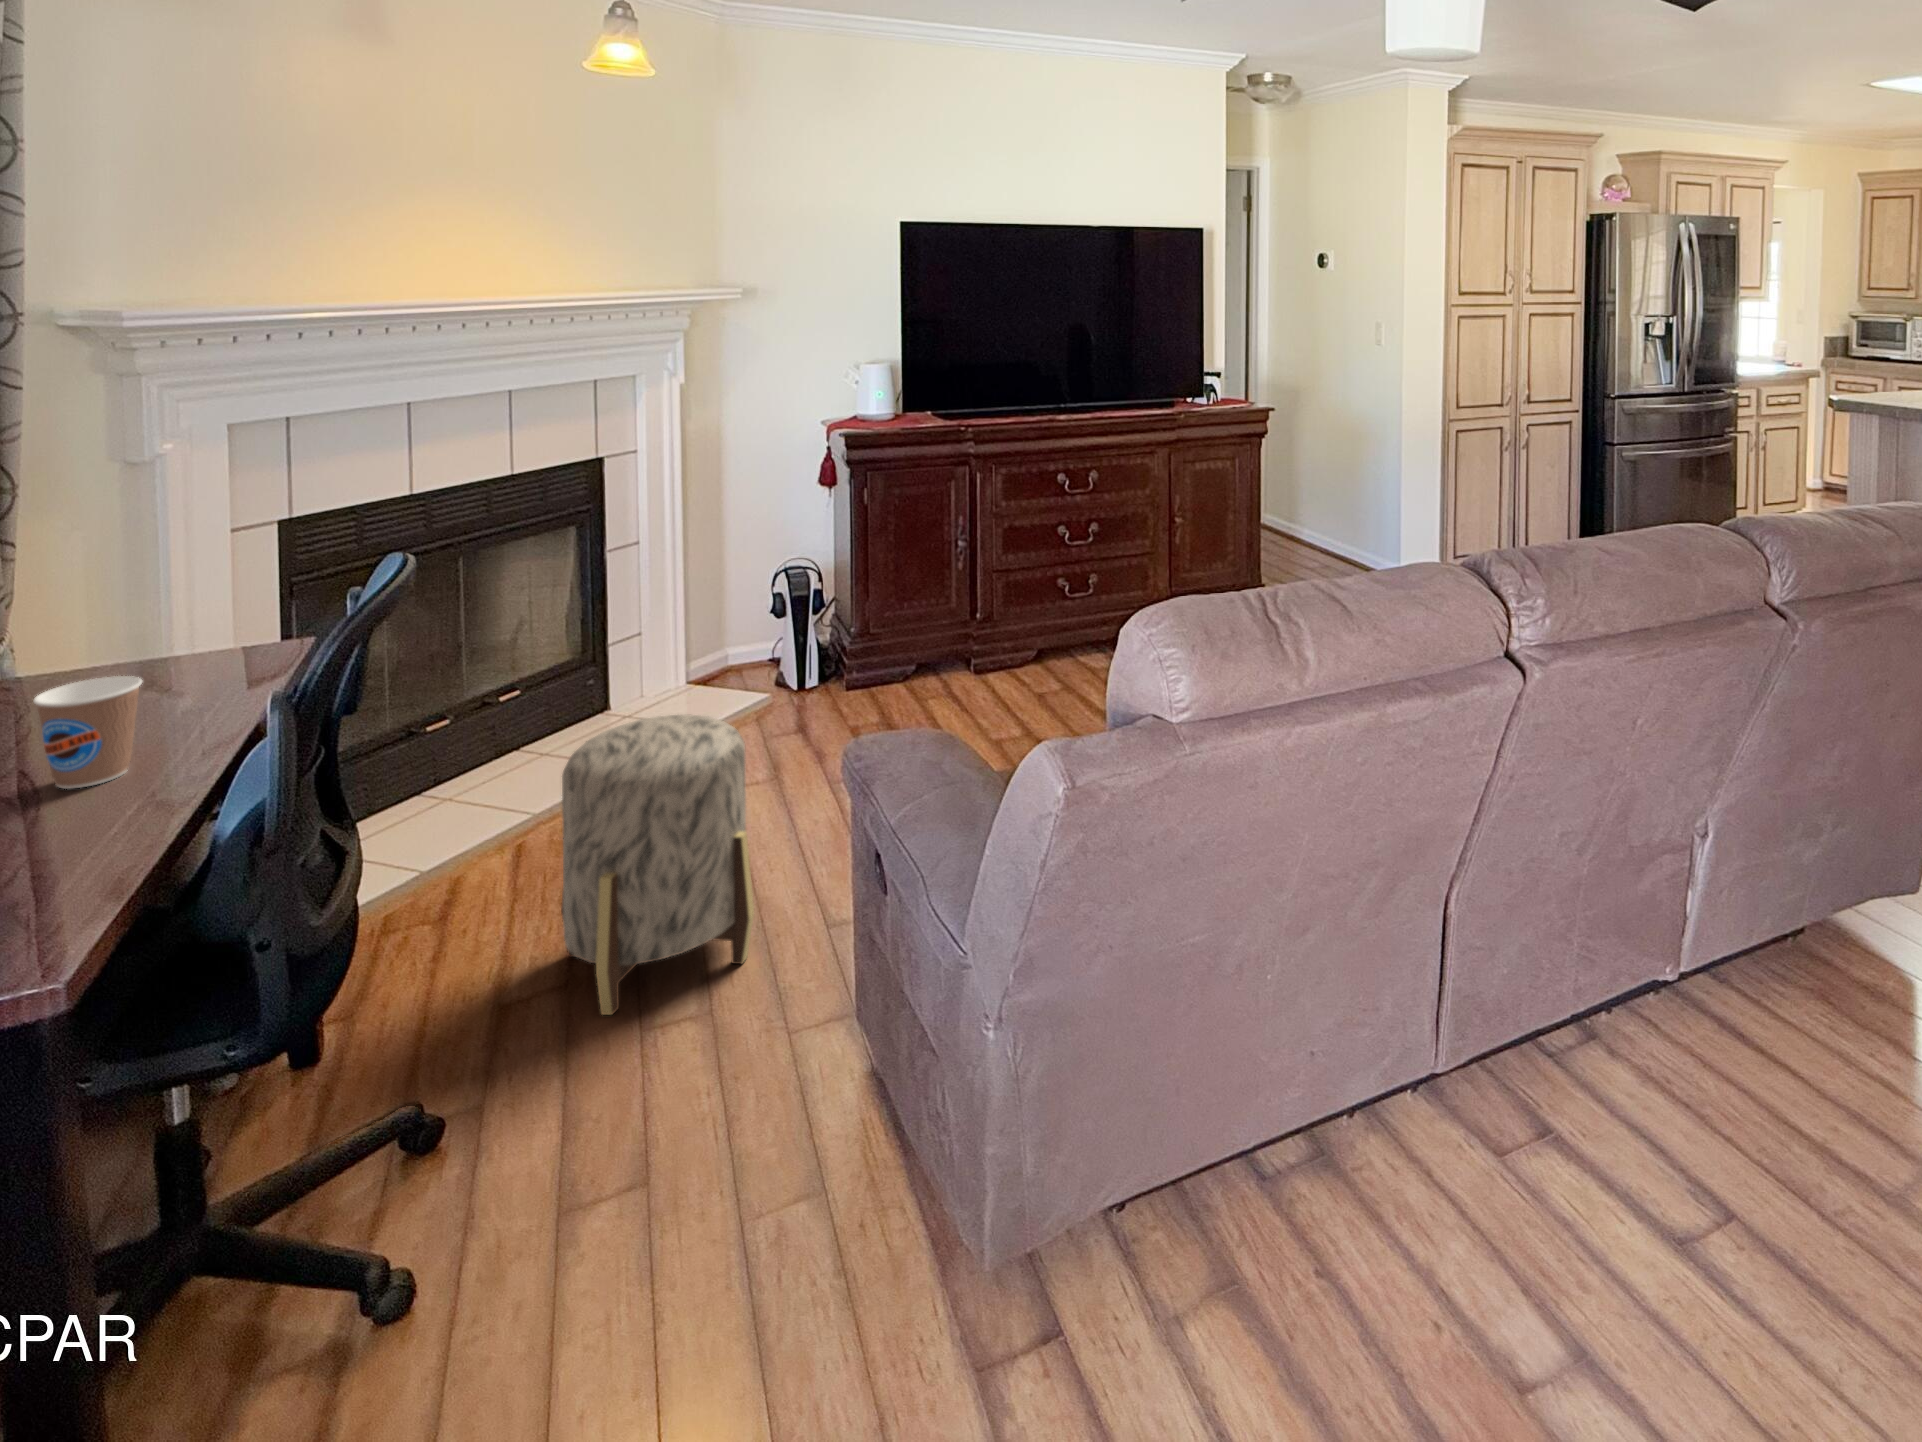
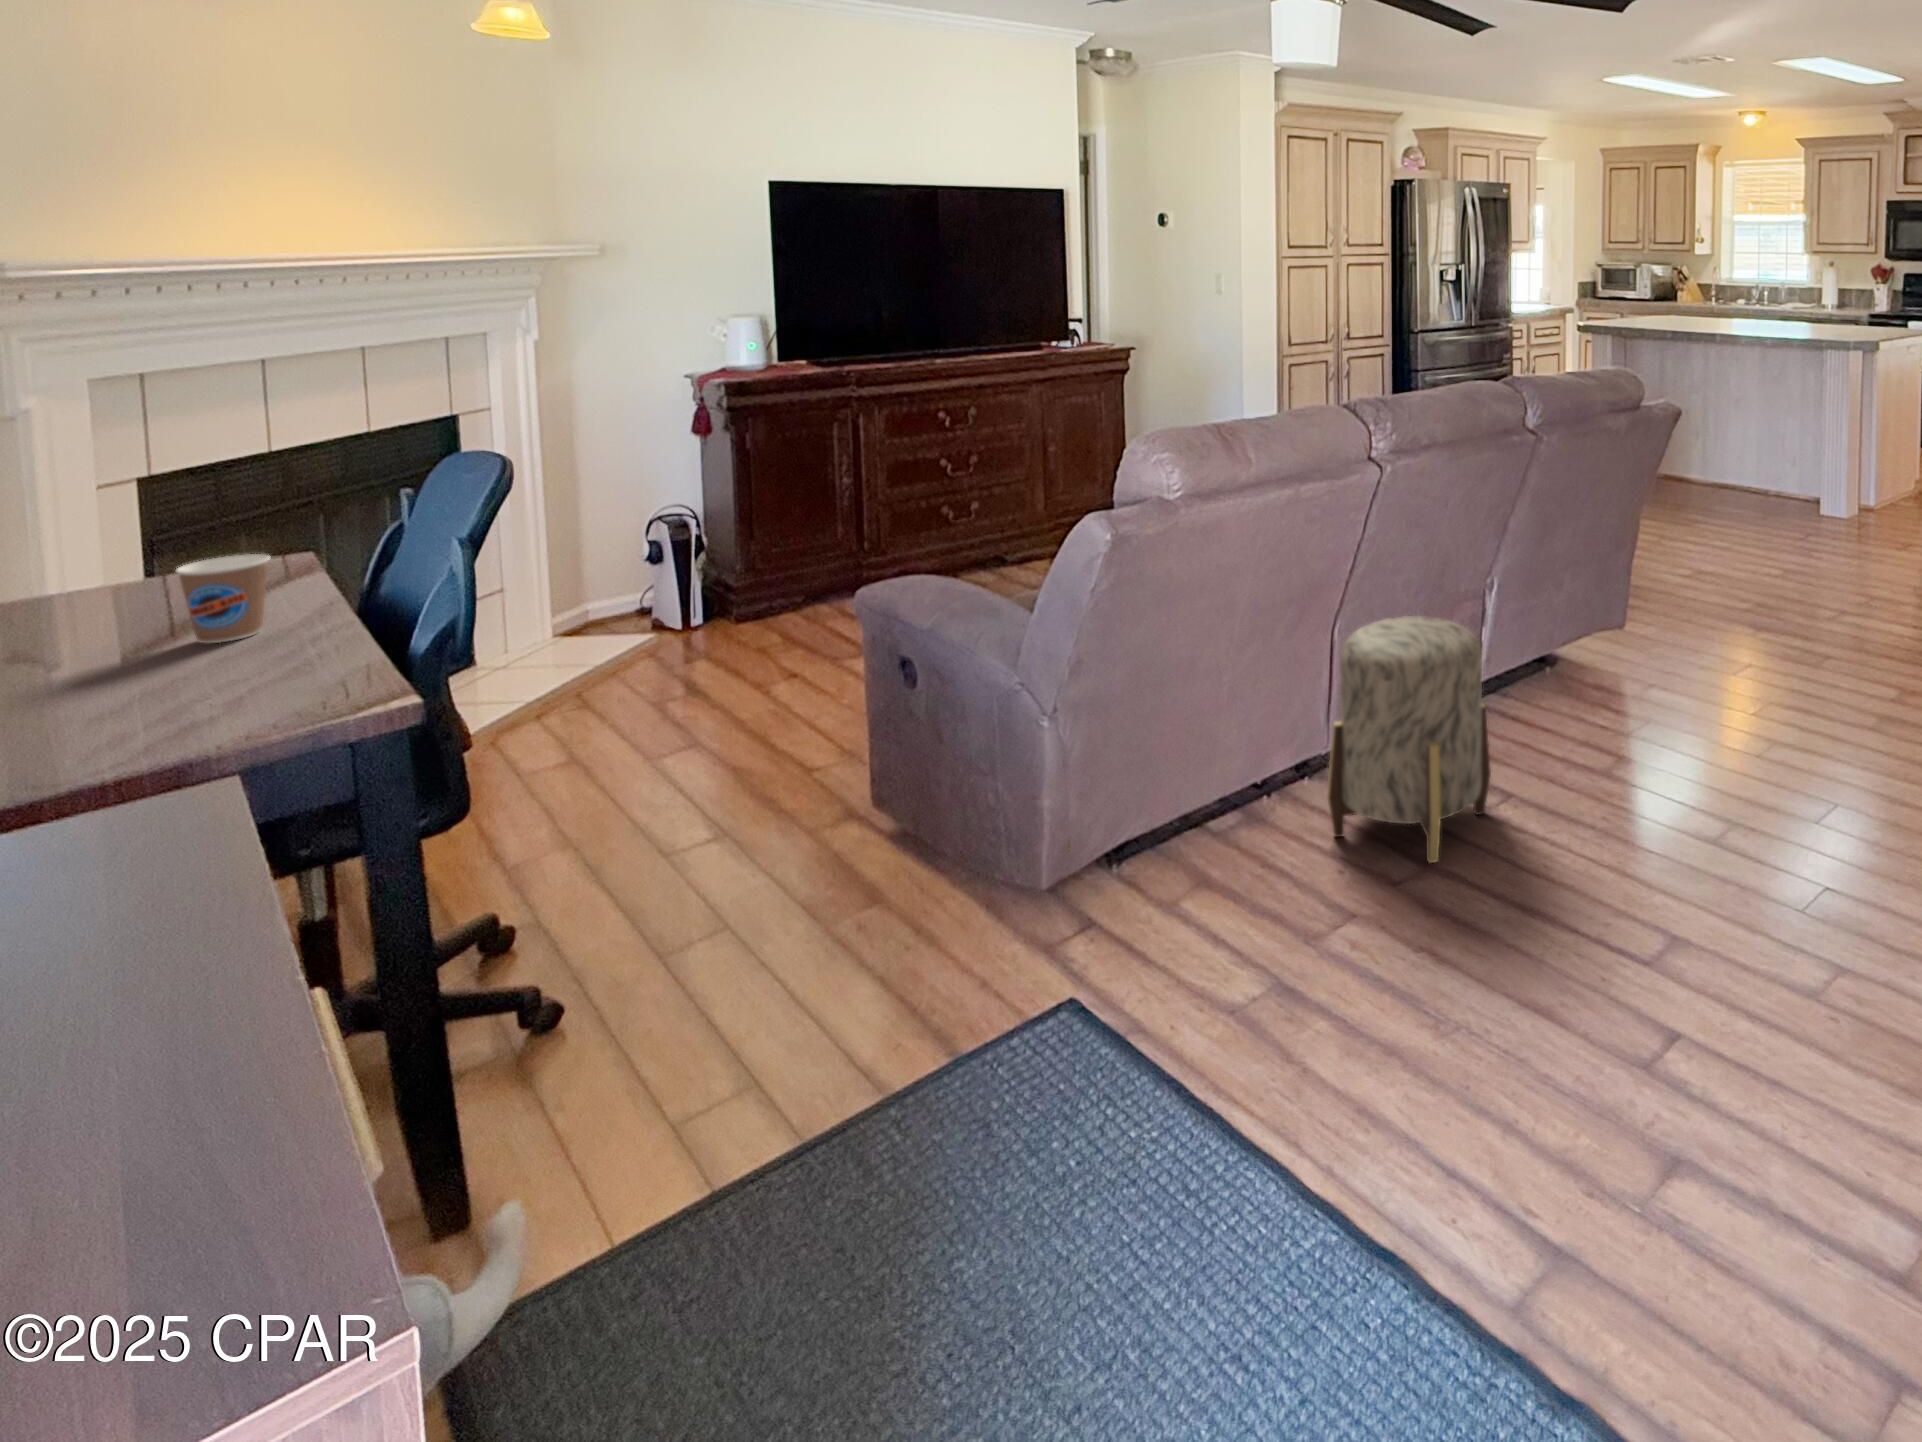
ottoman: present [561,715,754,1015] -> present [1327,616,1491,863]

